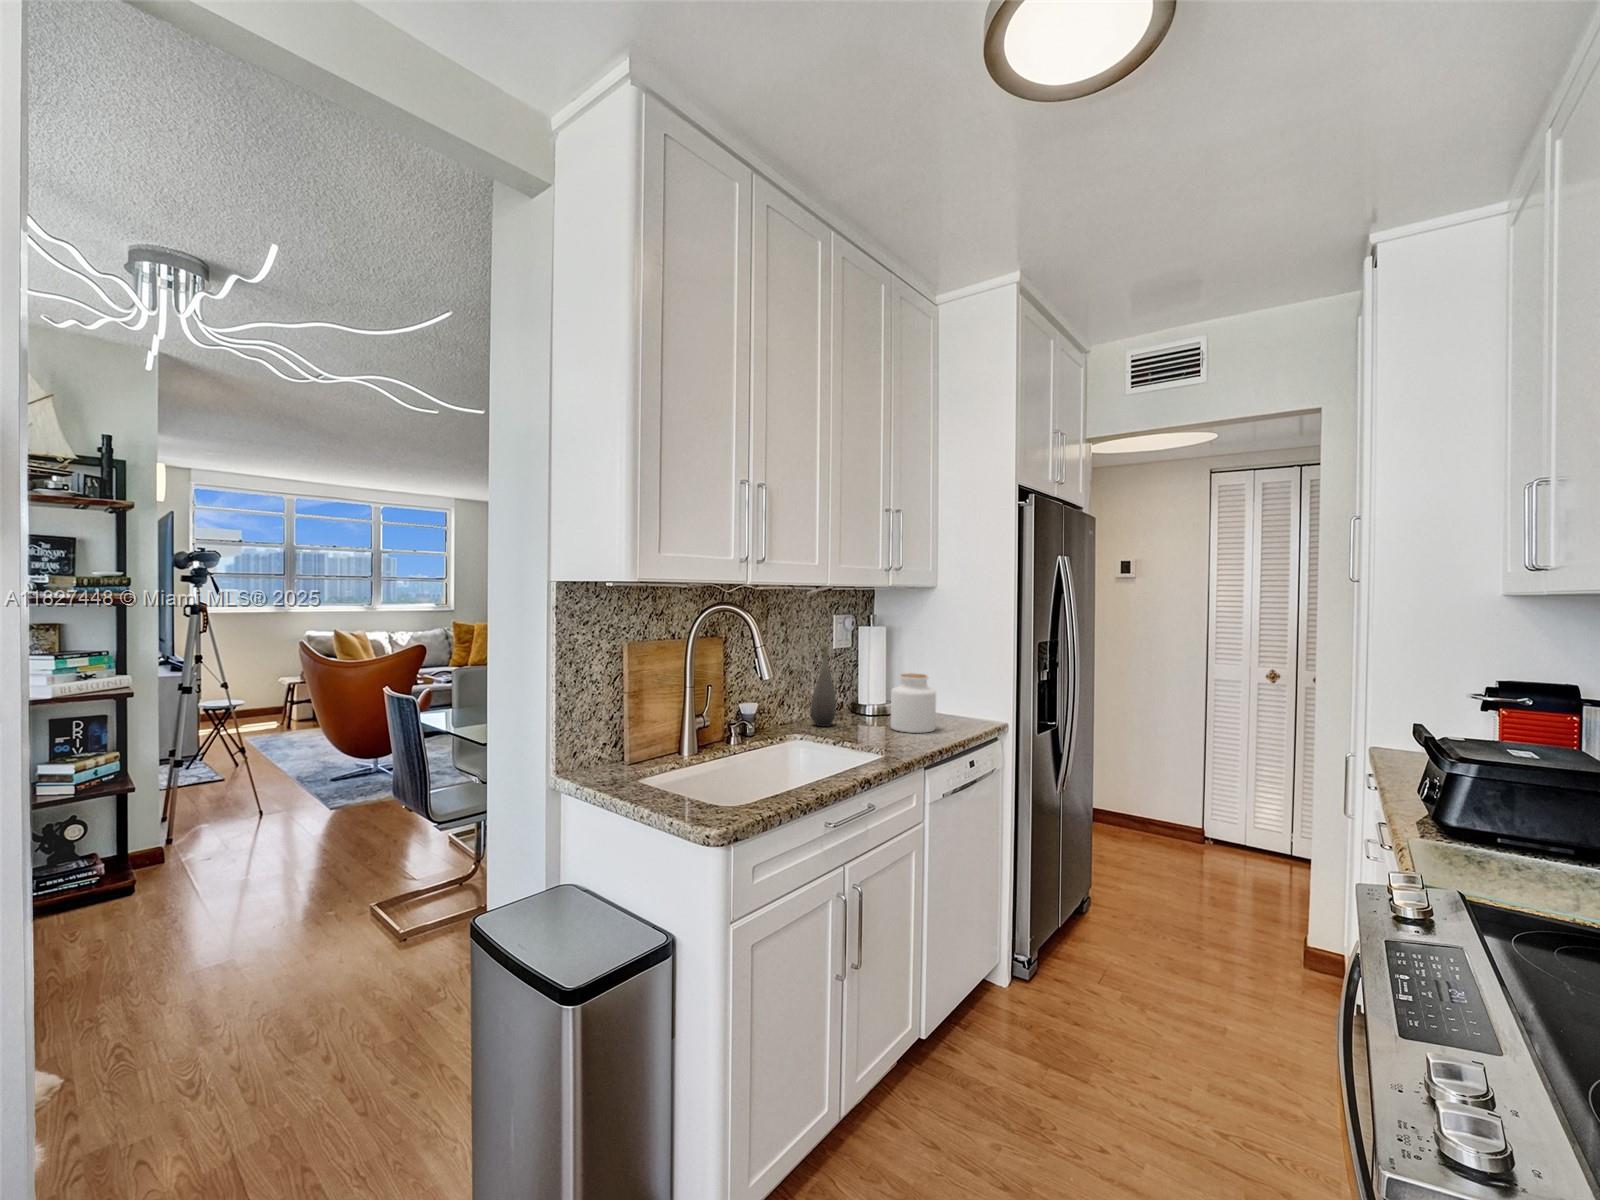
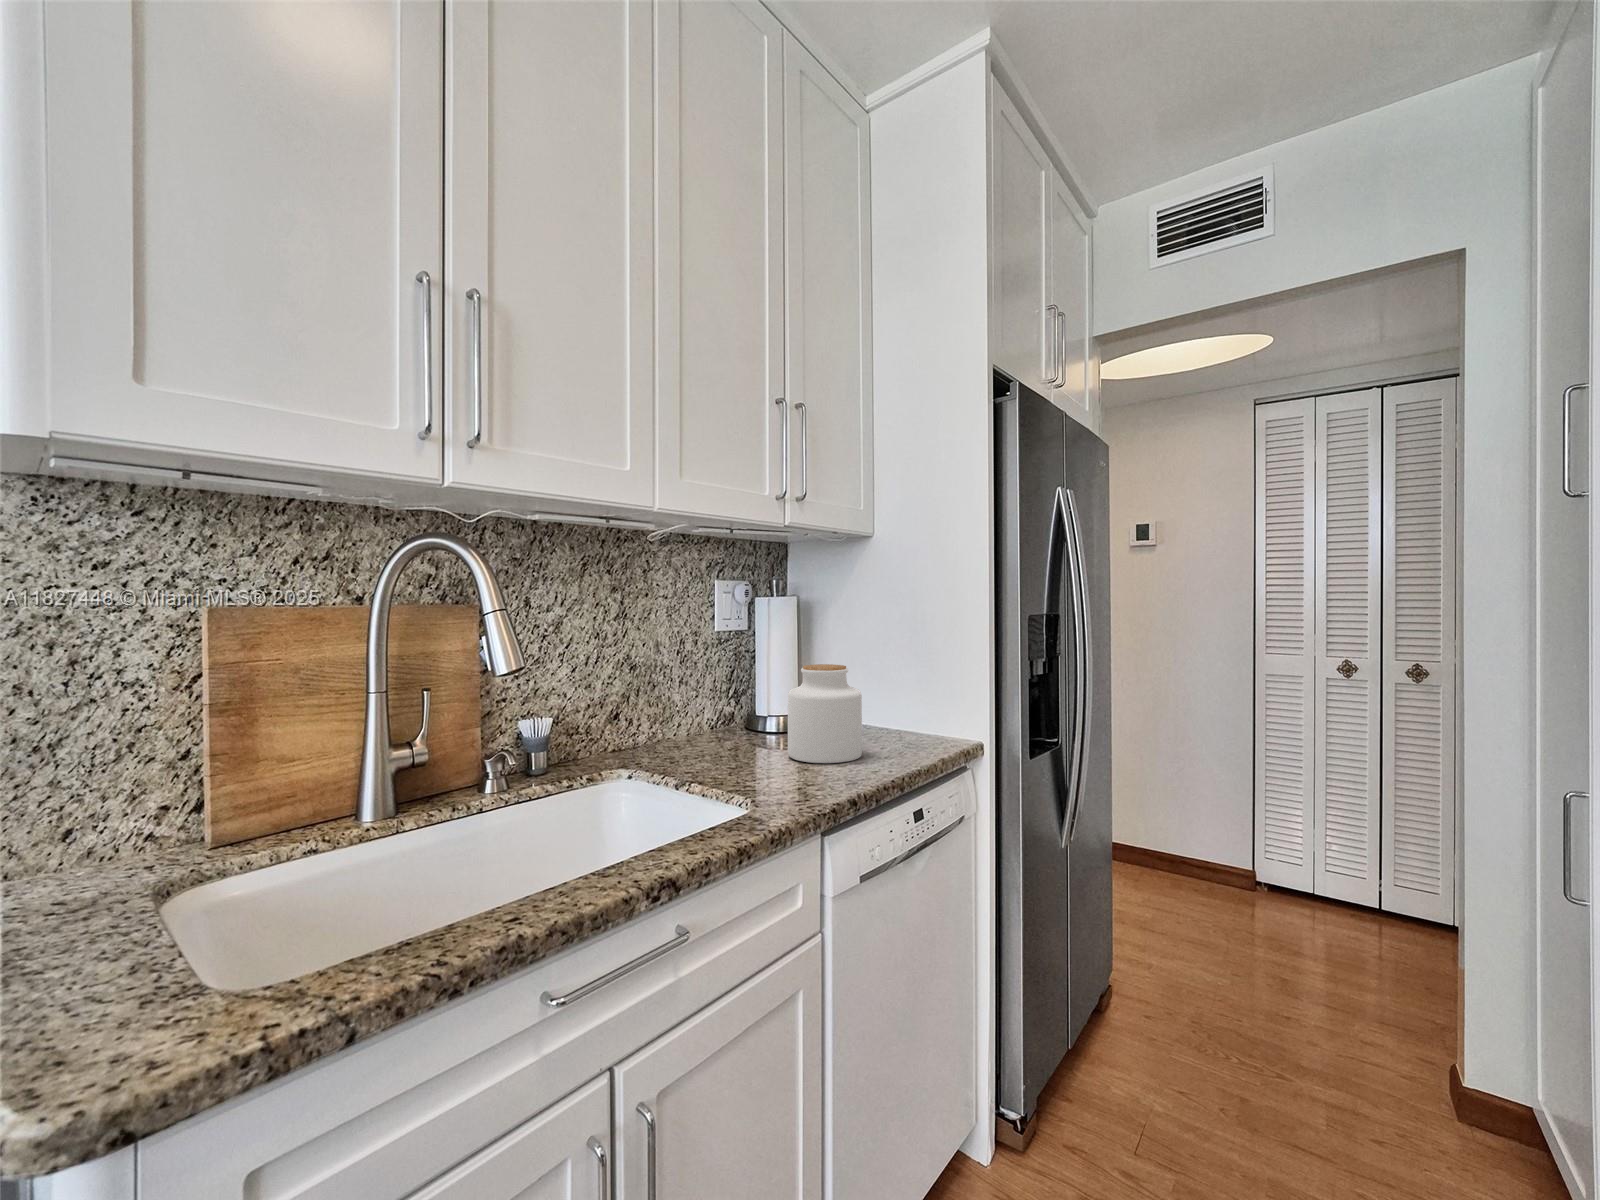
bottle: present [810,644,836,726] -> none [660,619,704,754]

